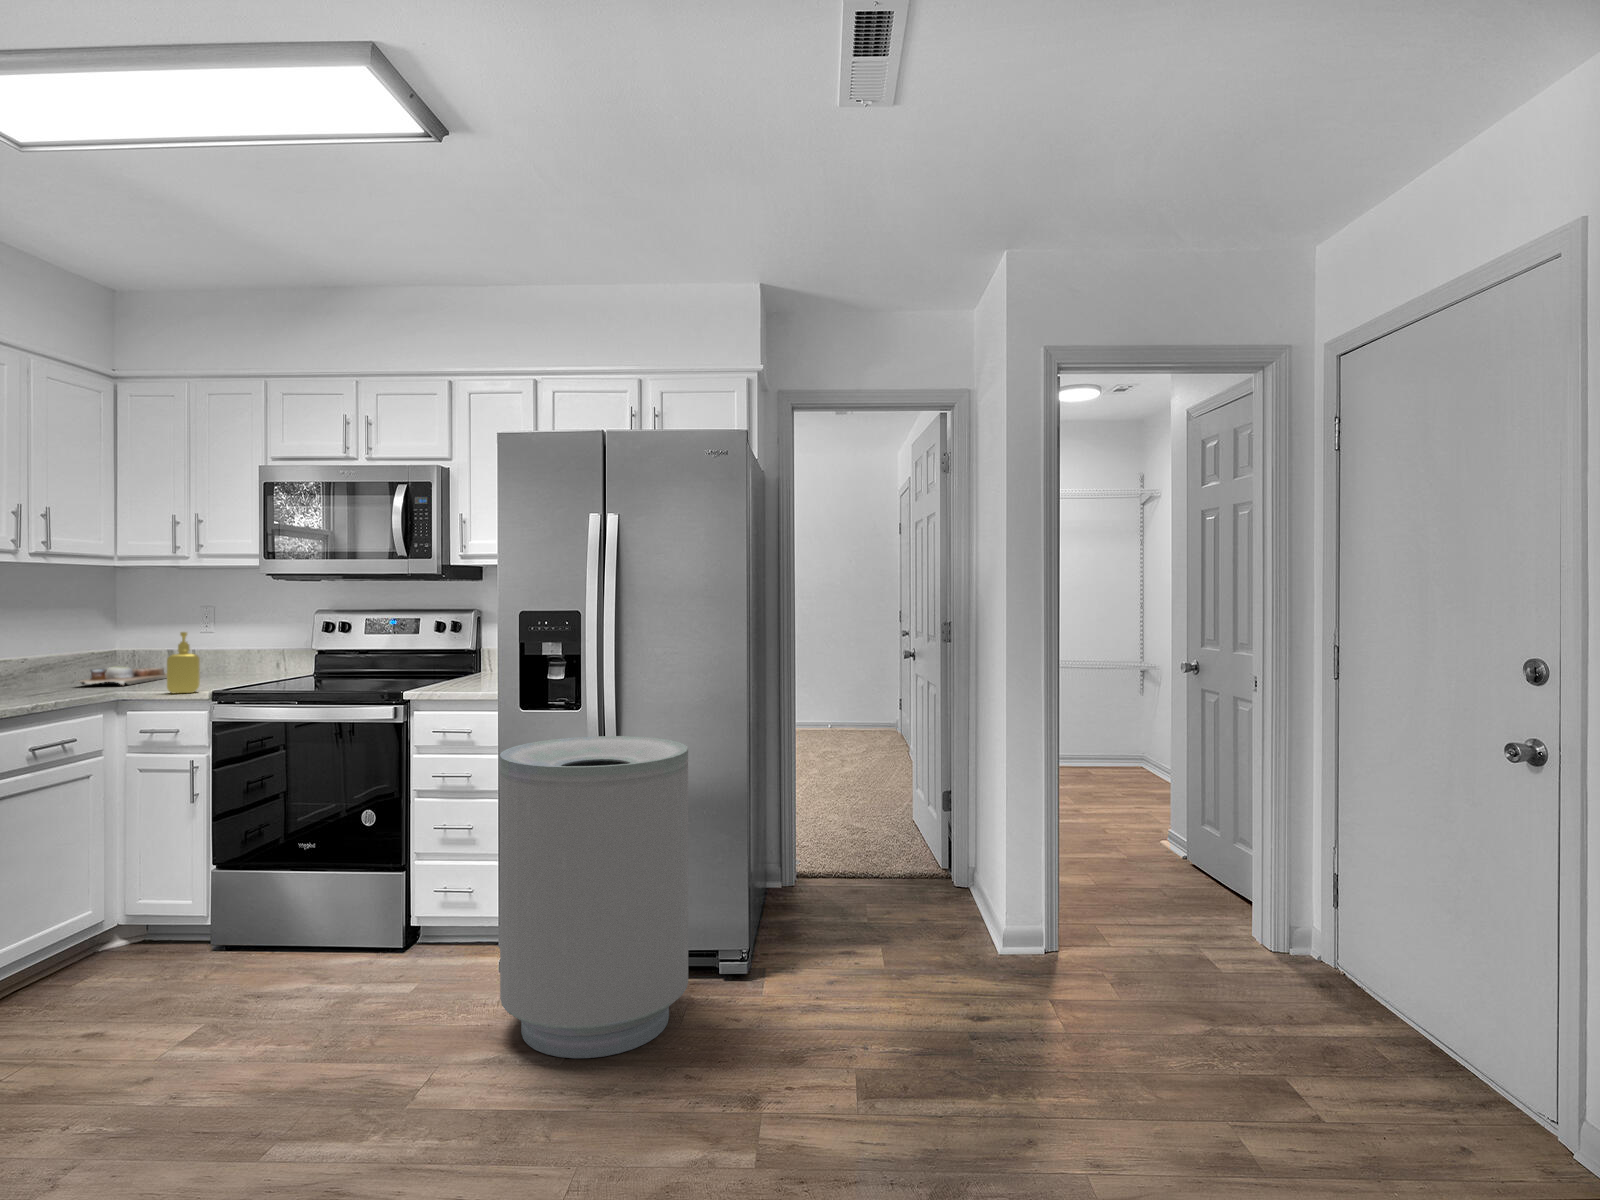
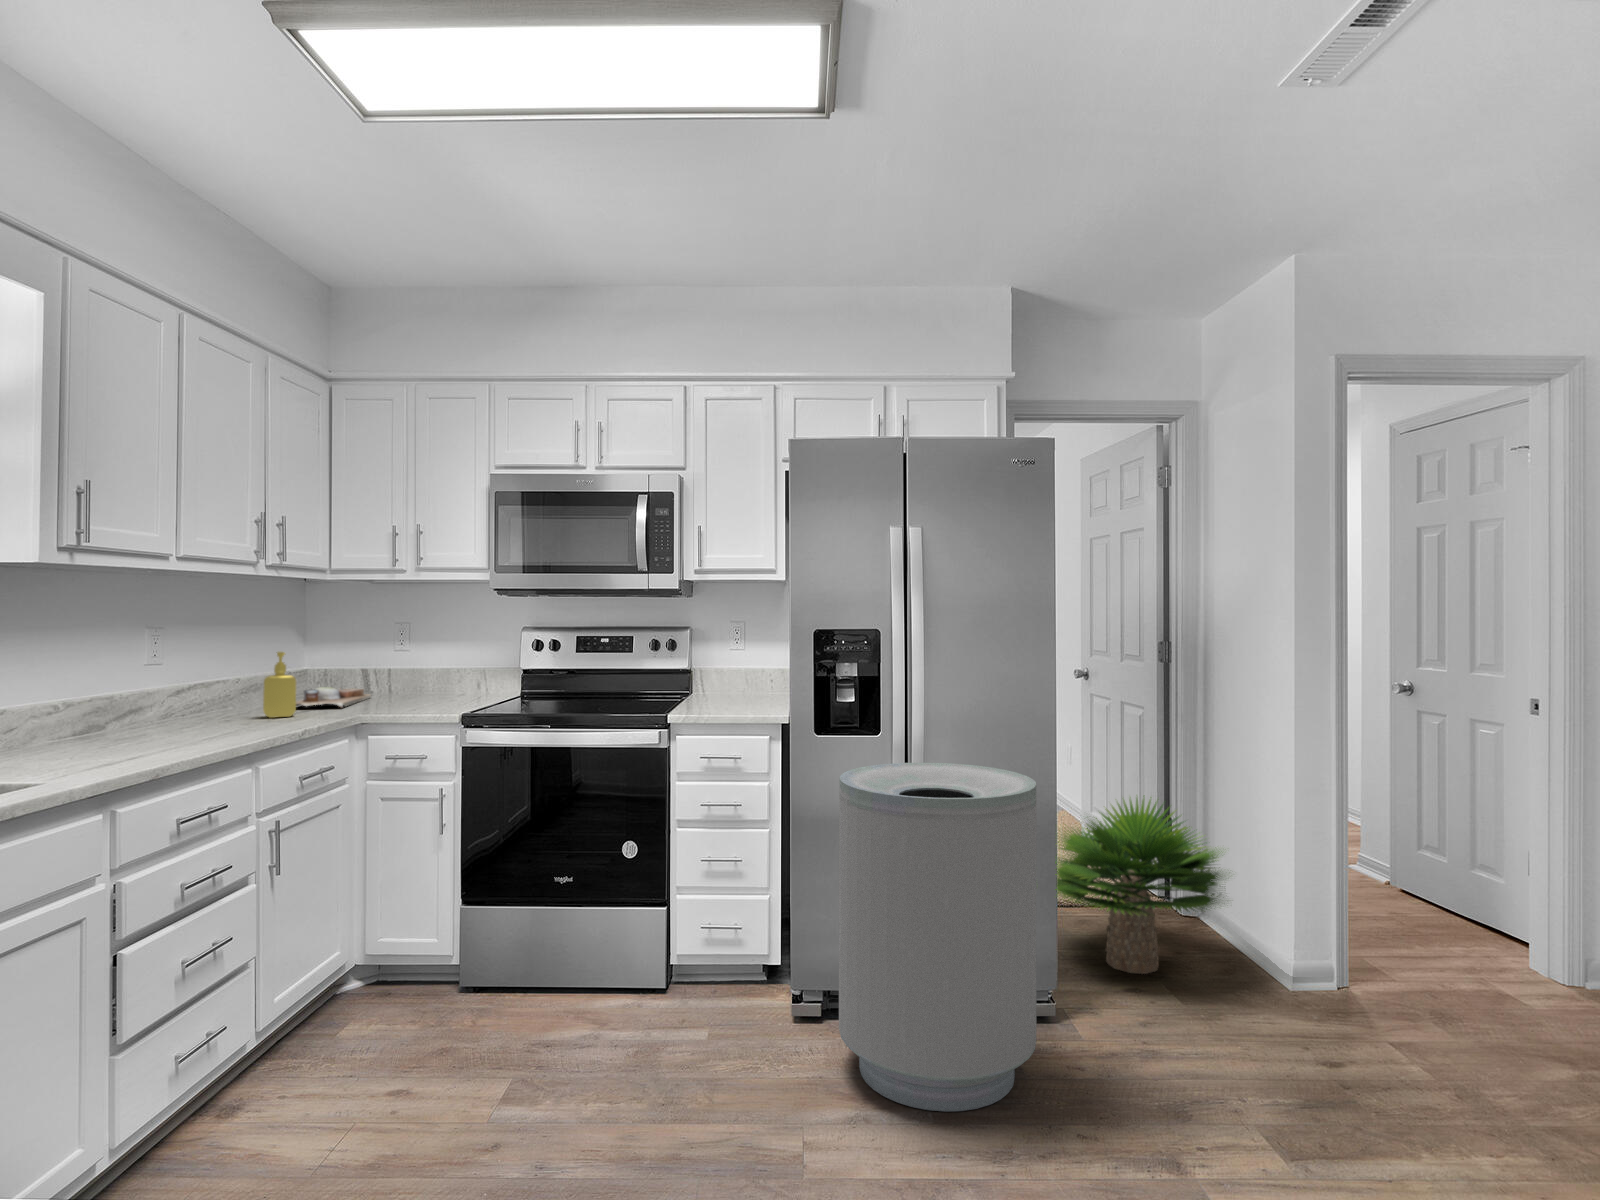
soap dispenser: present [167,632,200,694] -> present [263,652,296,718]
potted plant: none [769,768,958,941] -> present [1055,797,1224,974]

